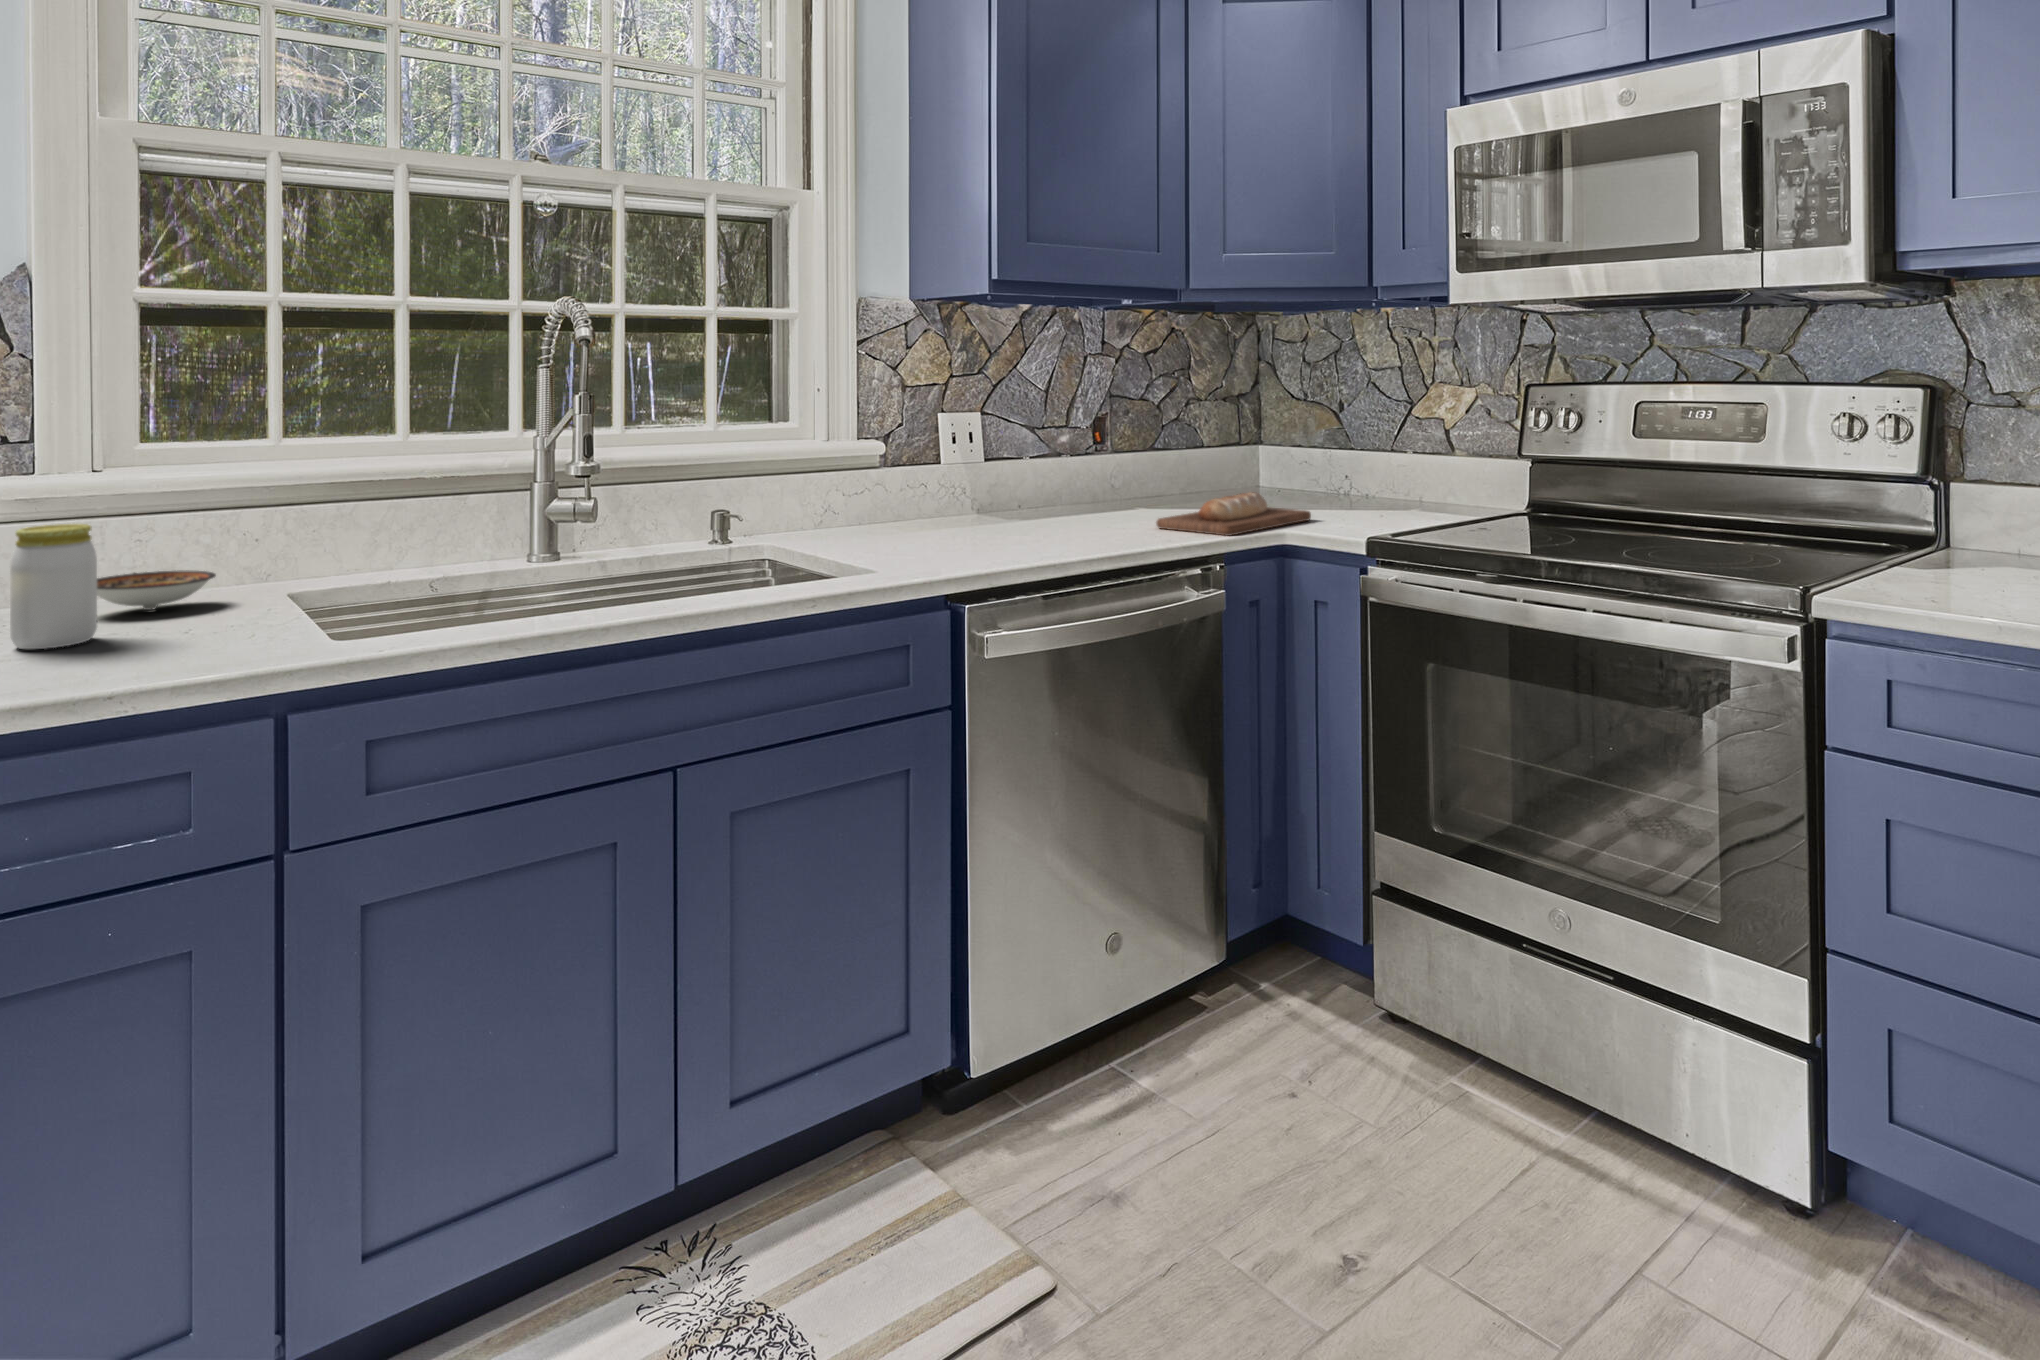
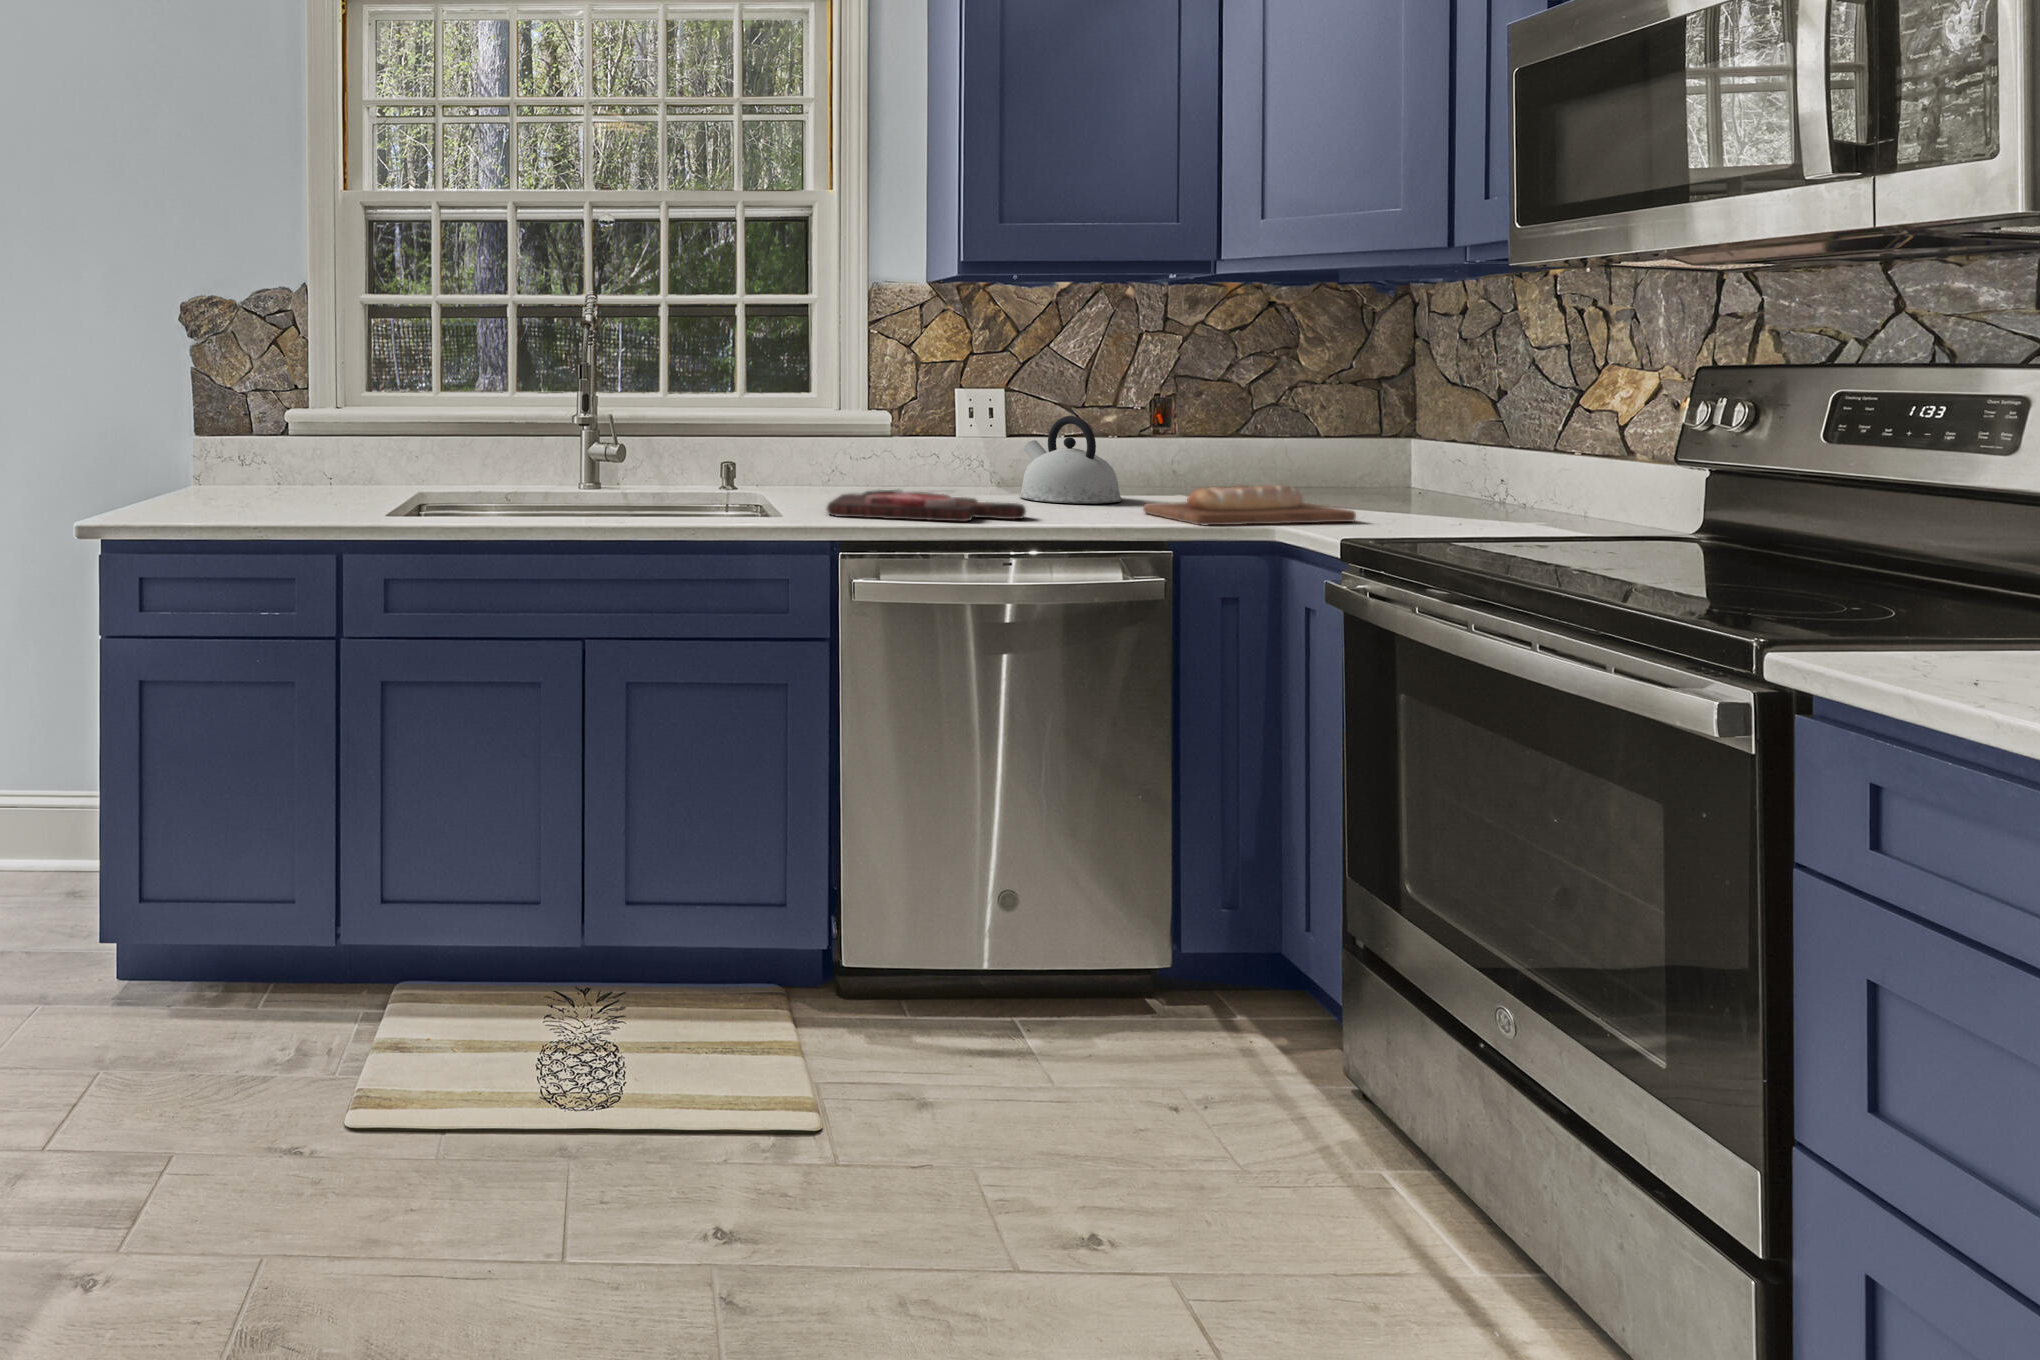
kettle: none [1008,436,1108,524] -> present [1019,416,1122,503]
cutting board: none [887,521,1092,563] -> present [827,489,1026,522]
jar: present [10,524,97,649] -> none [261,437,300,505]
ceramic bowl: present [97,570,216,610] -> none [313,472,380,494]

